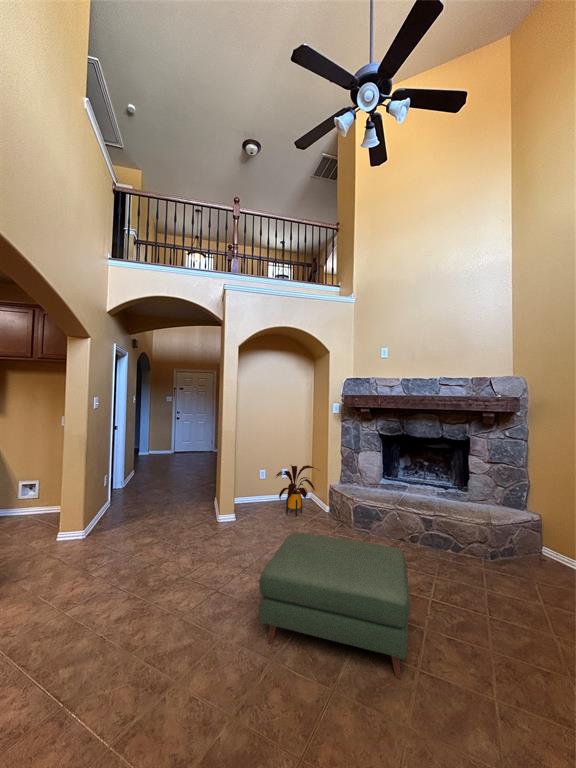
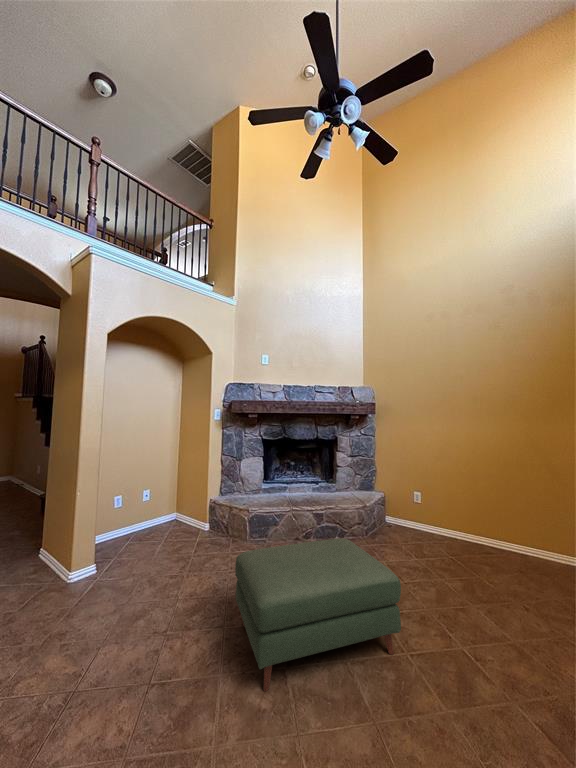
house plant: present [276,465,315,516] -> none [142,482,201,546]

